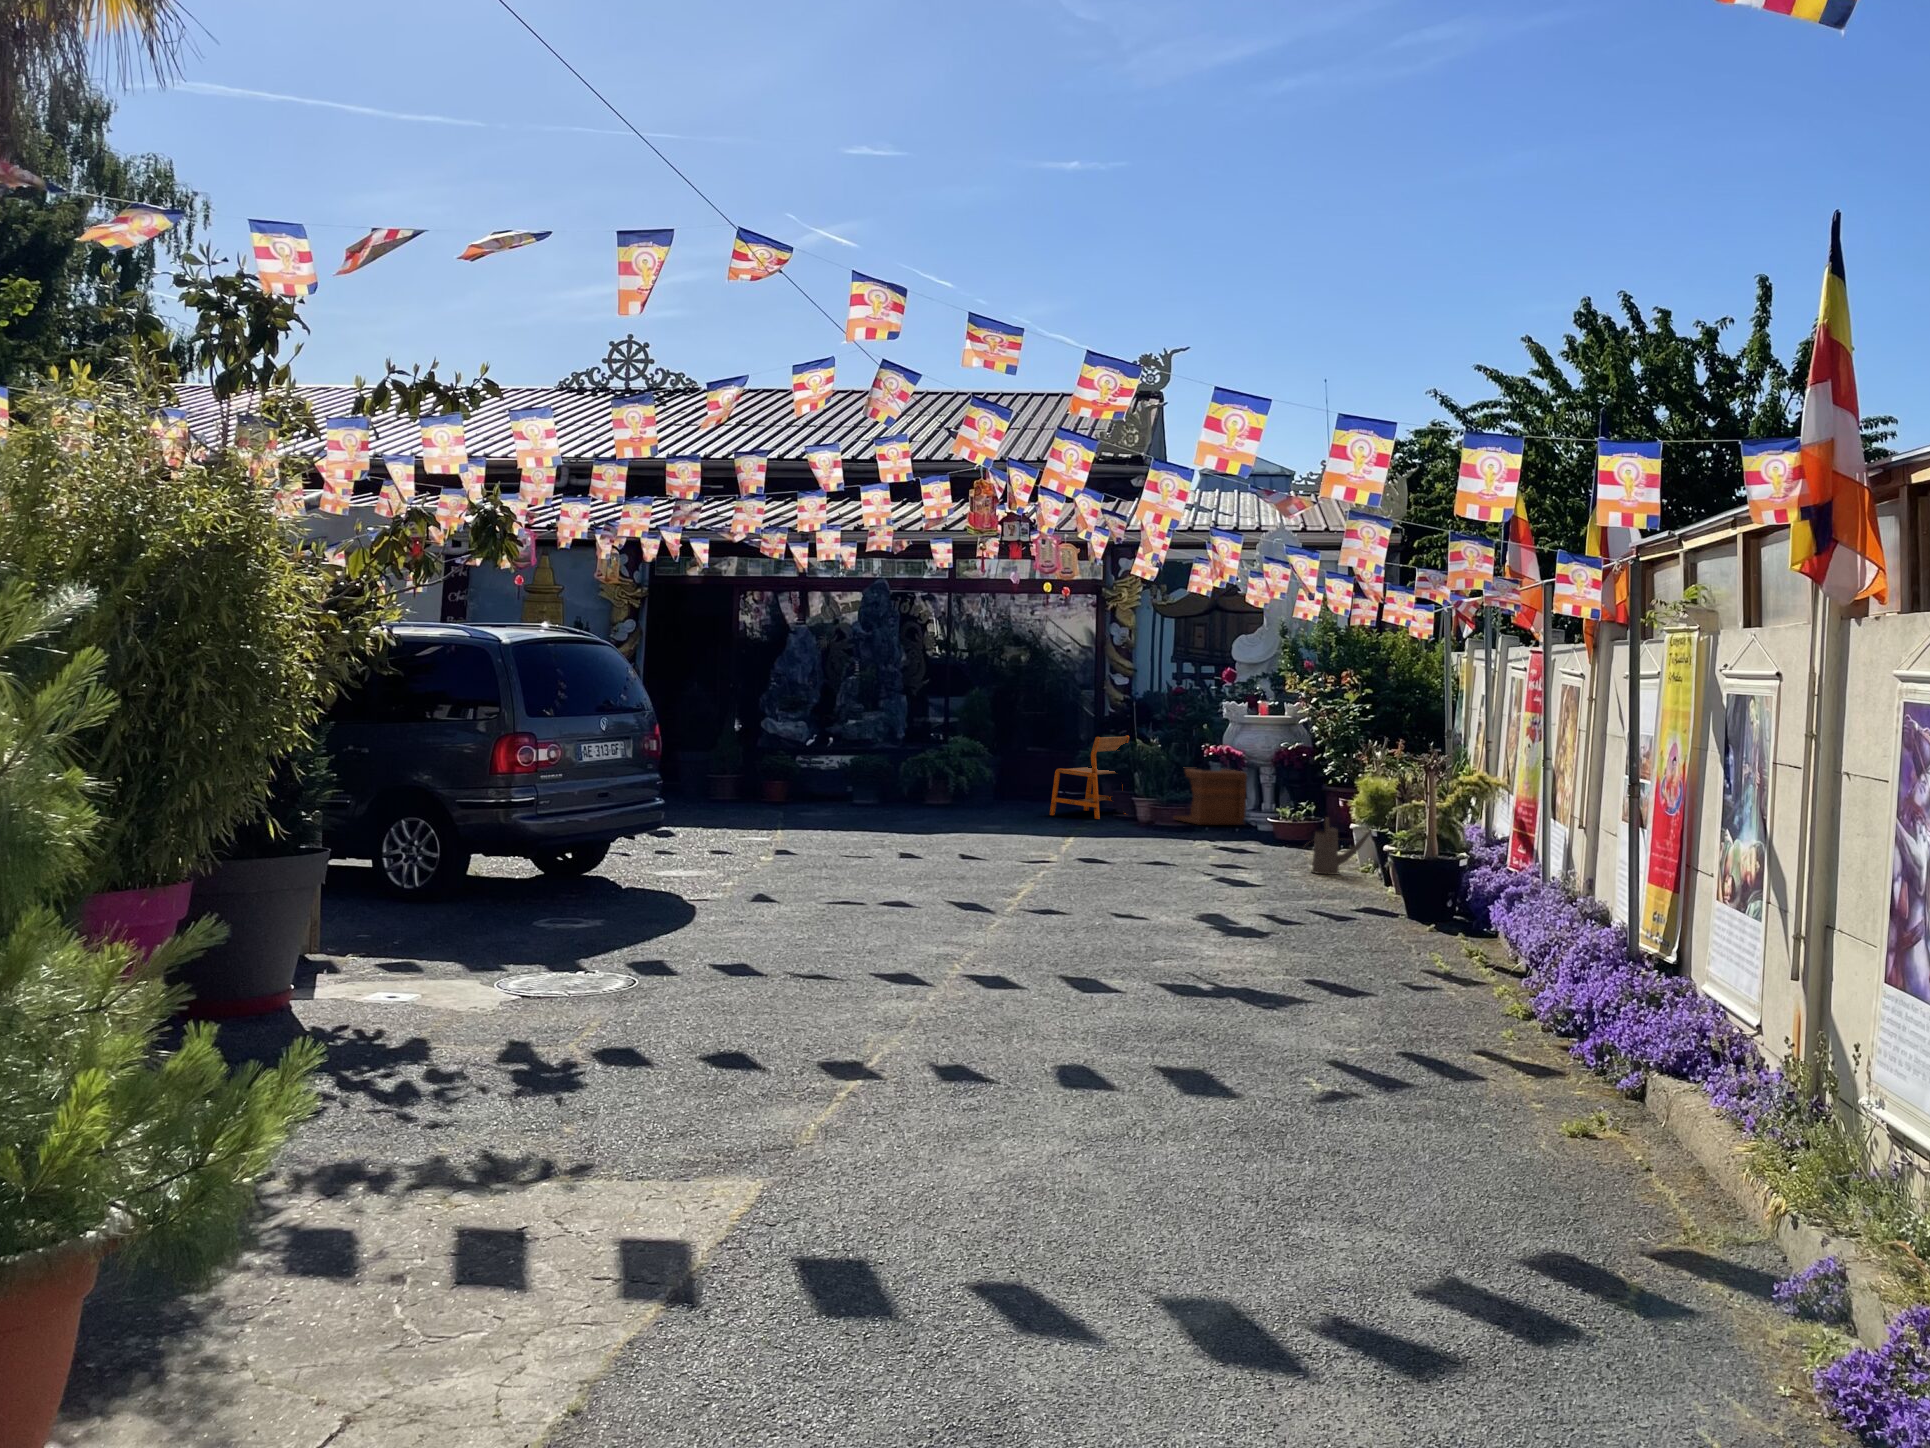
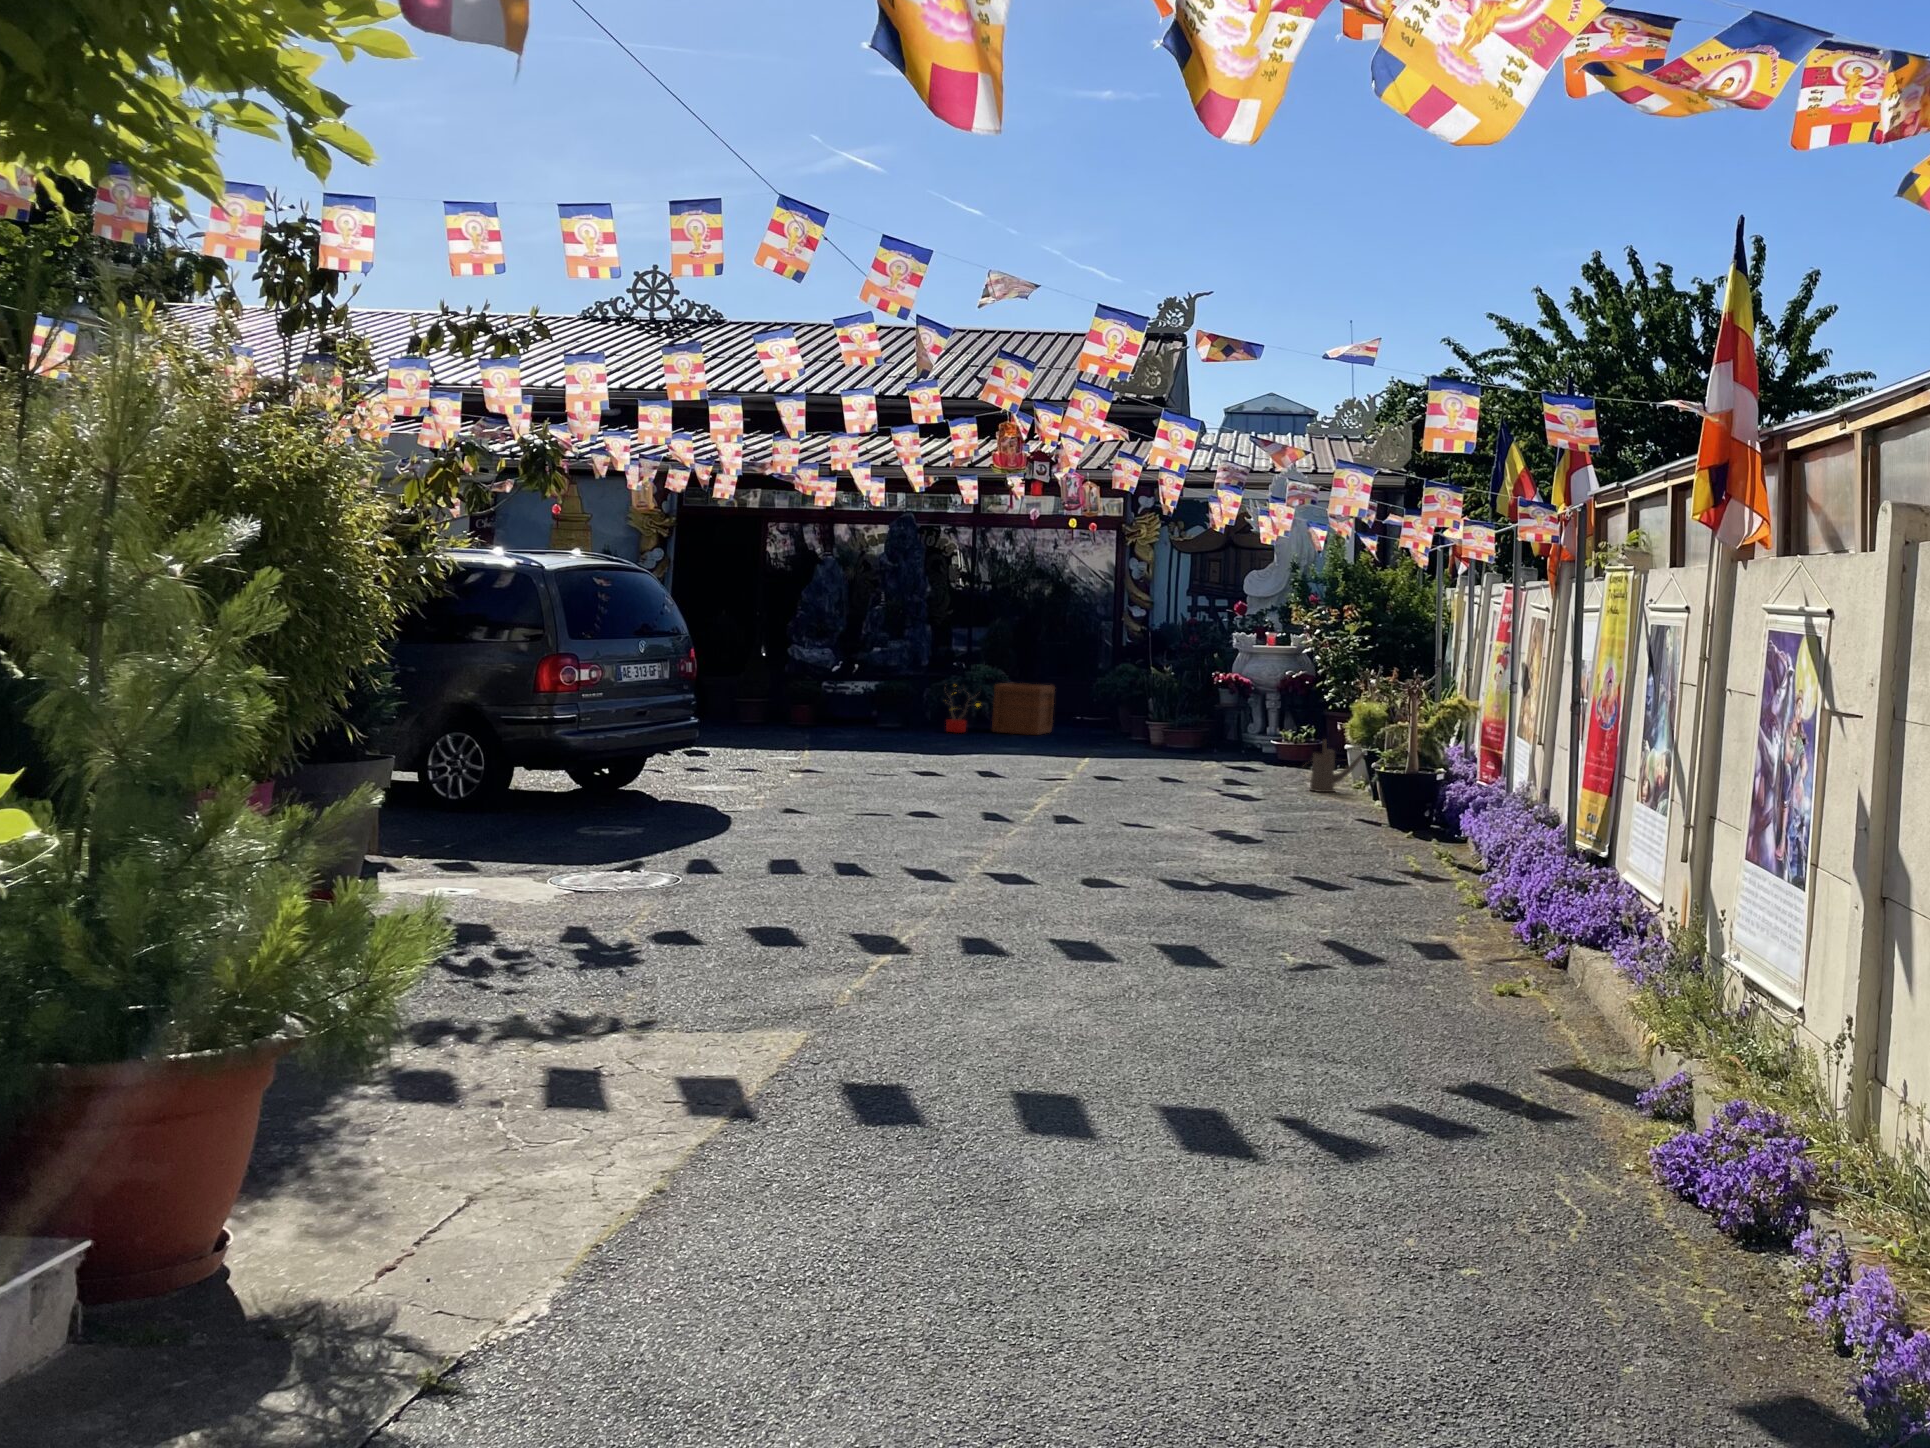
bench: present [1050,736,1129,819] -> none [1067,664,1145,743]
decorative plant: none [922,757,960,808] -> present [946,689,980,733]
wooden crate: present [1174,769,1247,825] -> present [992,683,1055,735]

